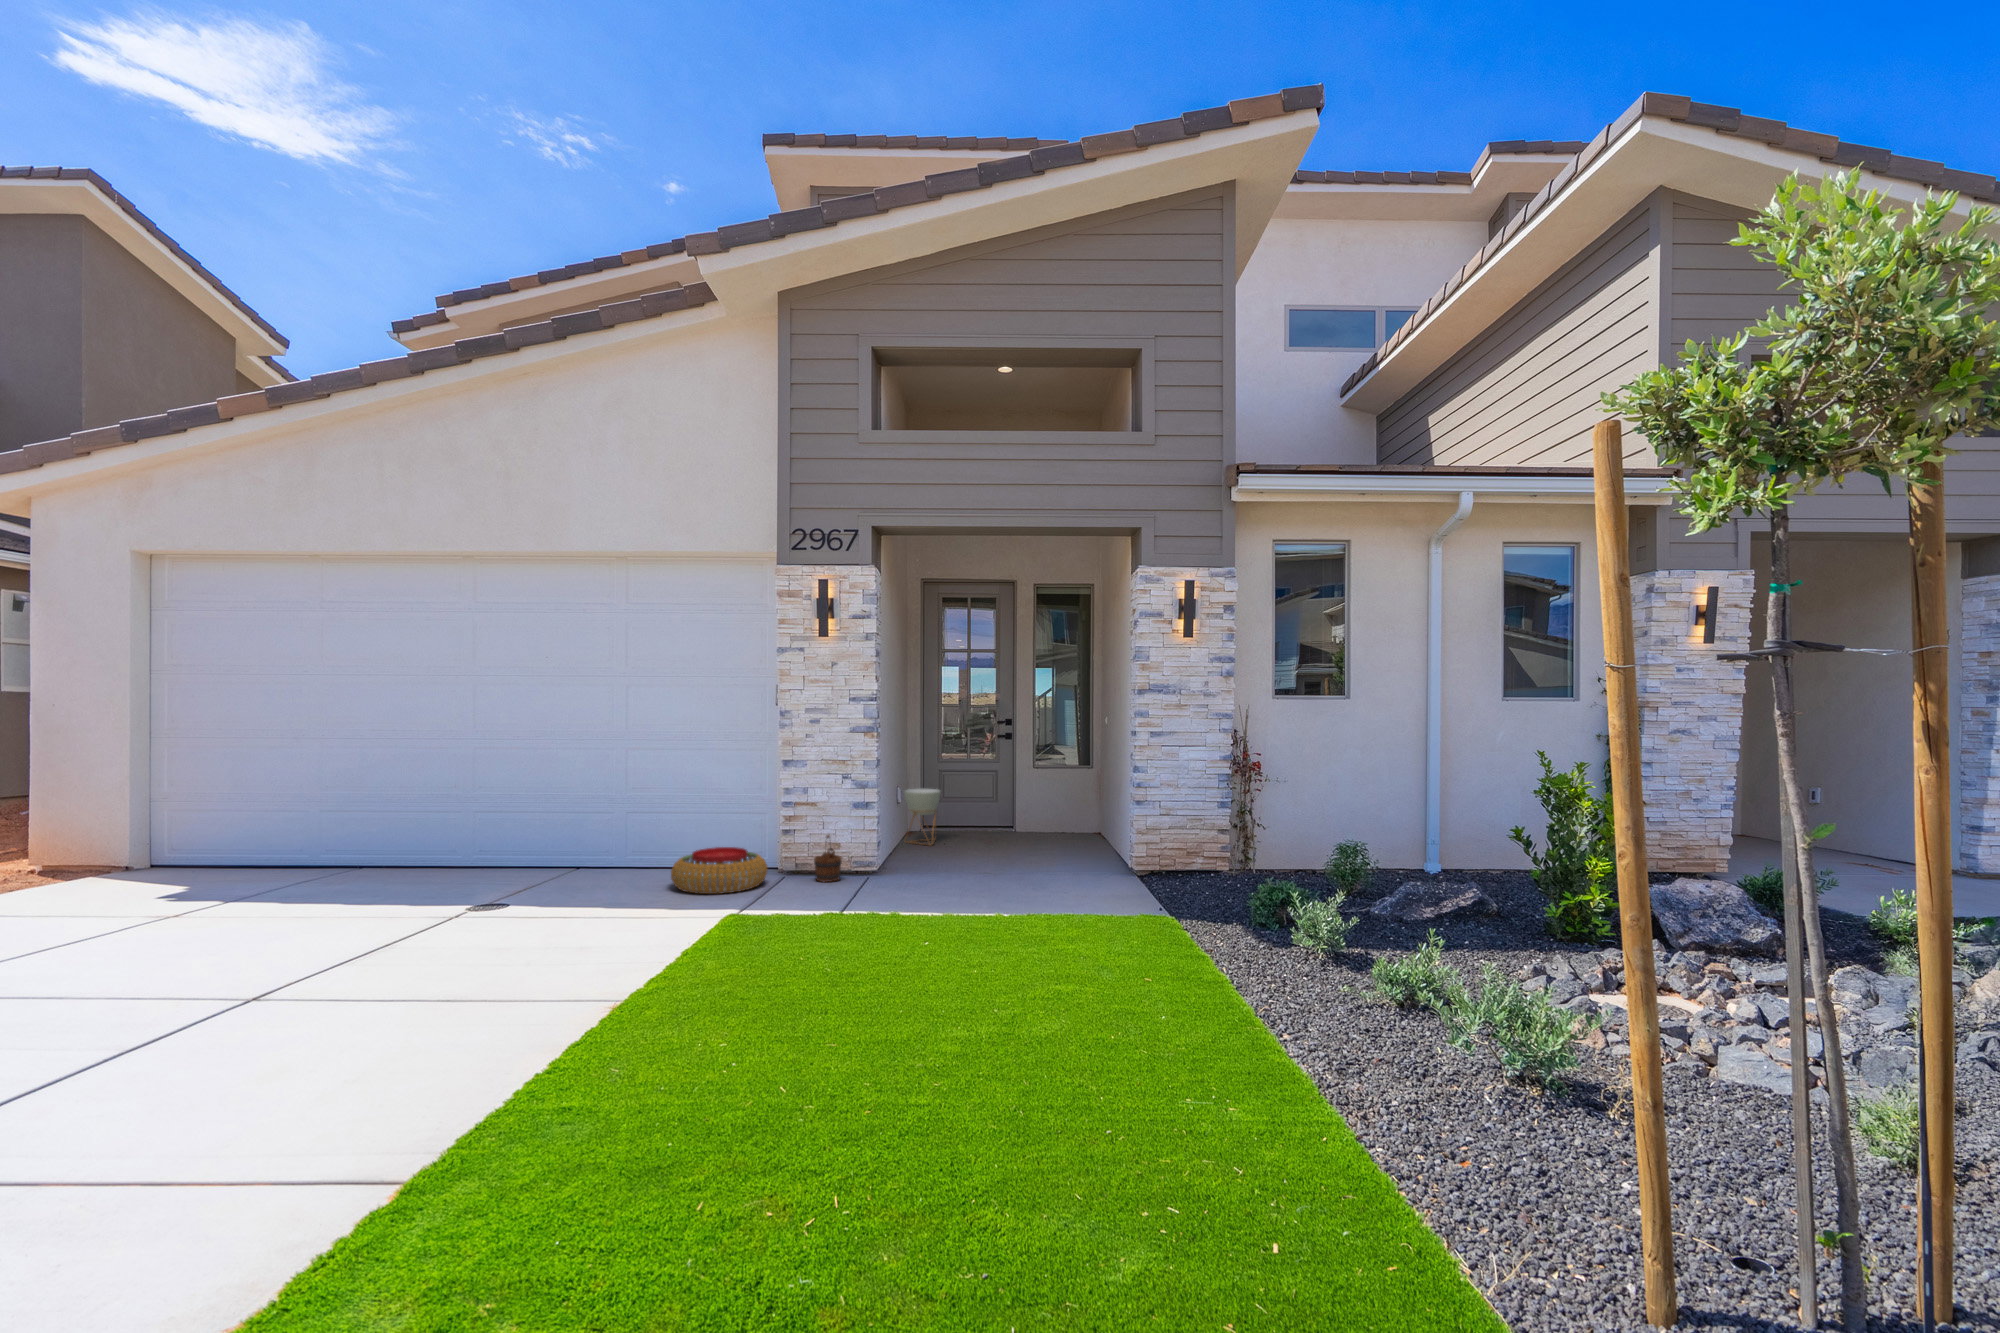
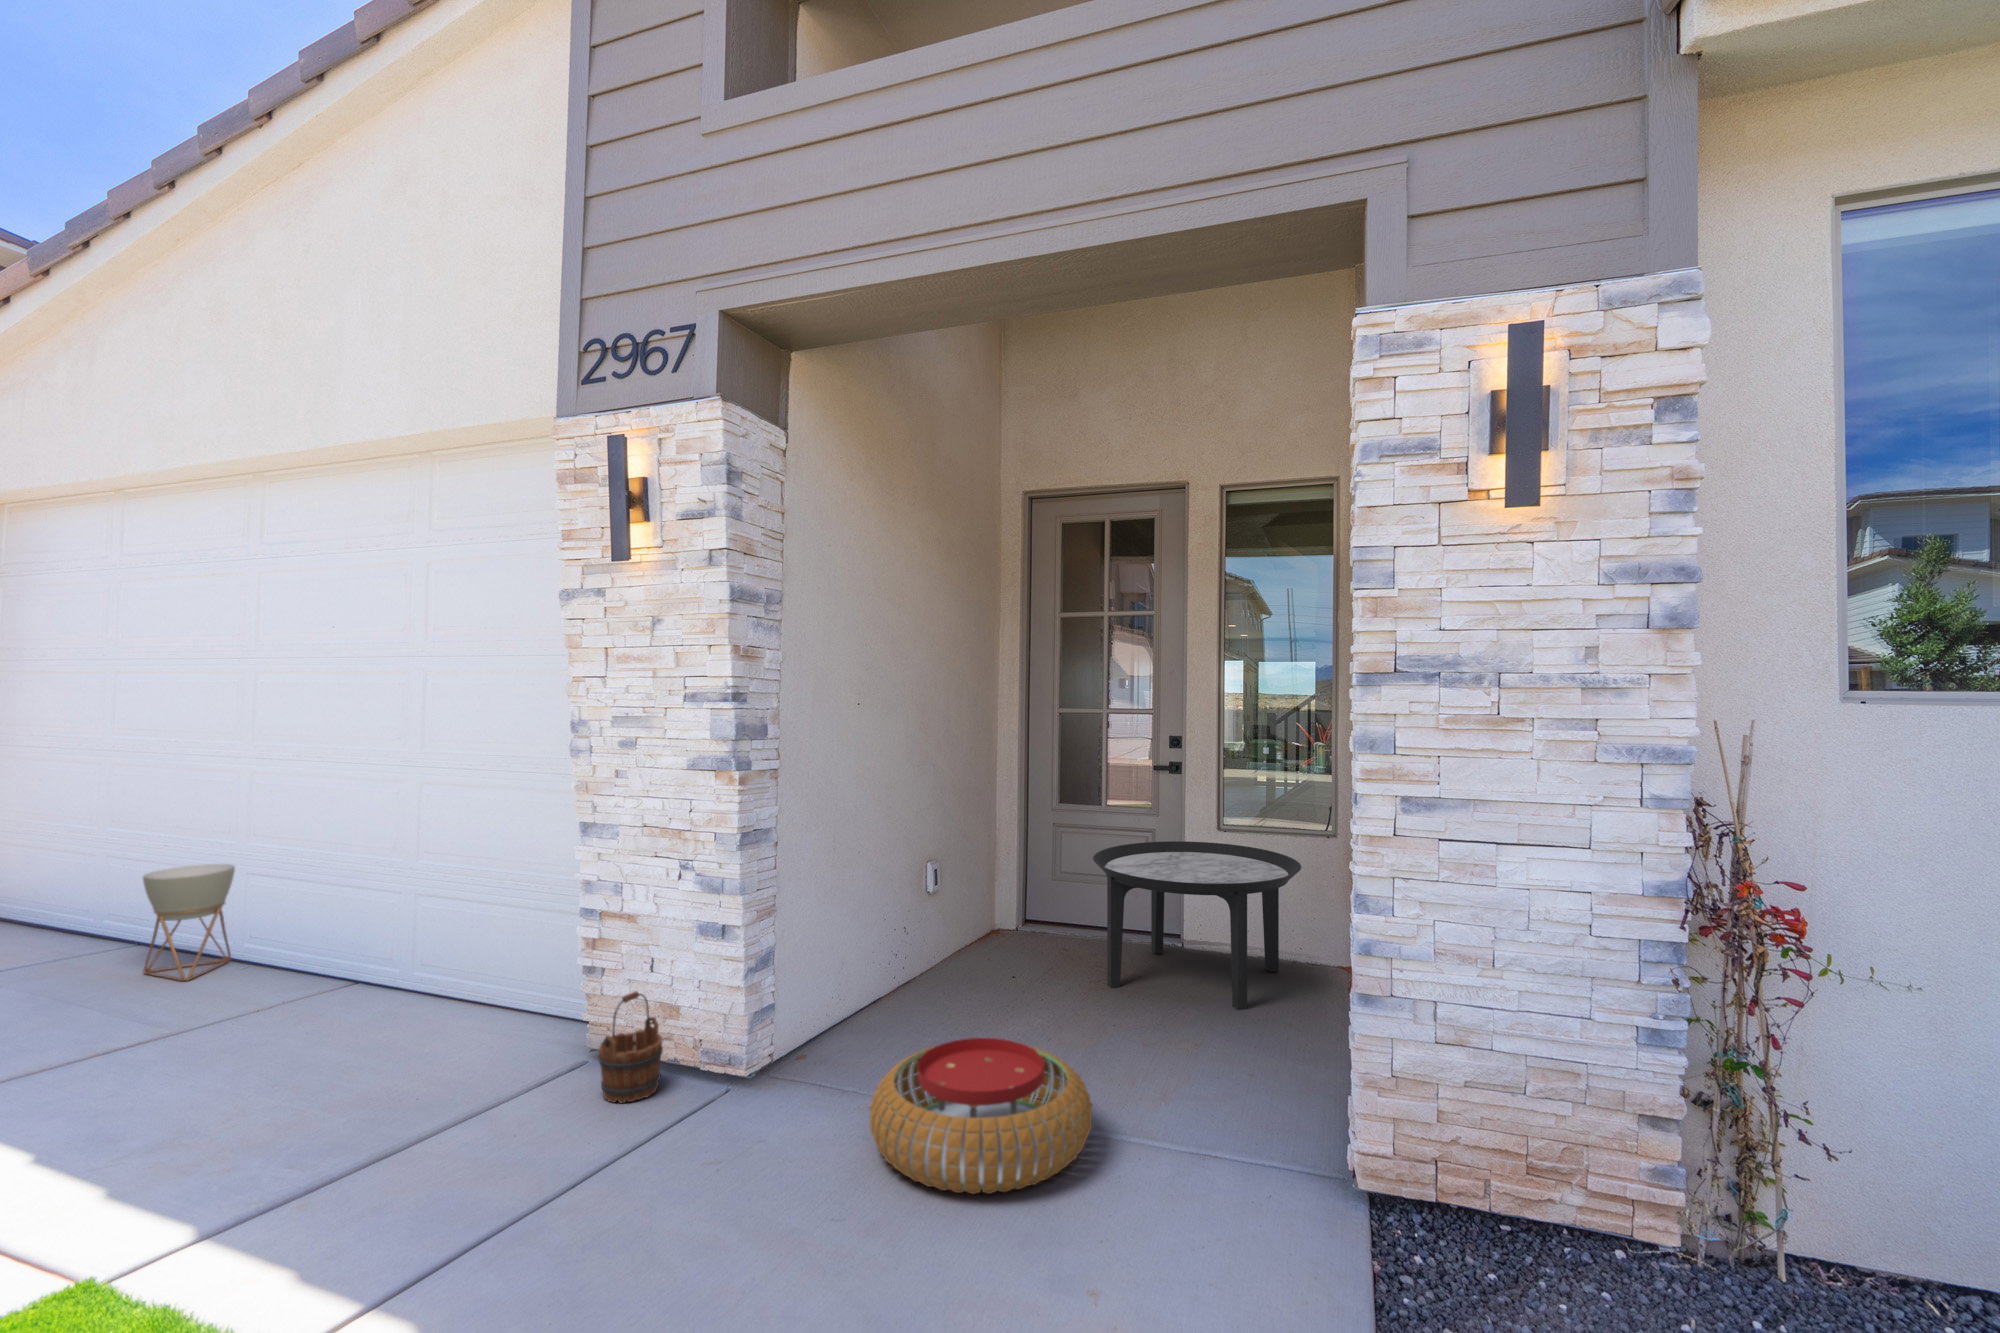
round table: none [981,776,1082,847] -> present [1093,841,1301,1010]
planter: present [905,789,941,845] -> present [143,864,235,981]
pouf: present [671,847,768,894] -> present [870,1038,1092,1194]

